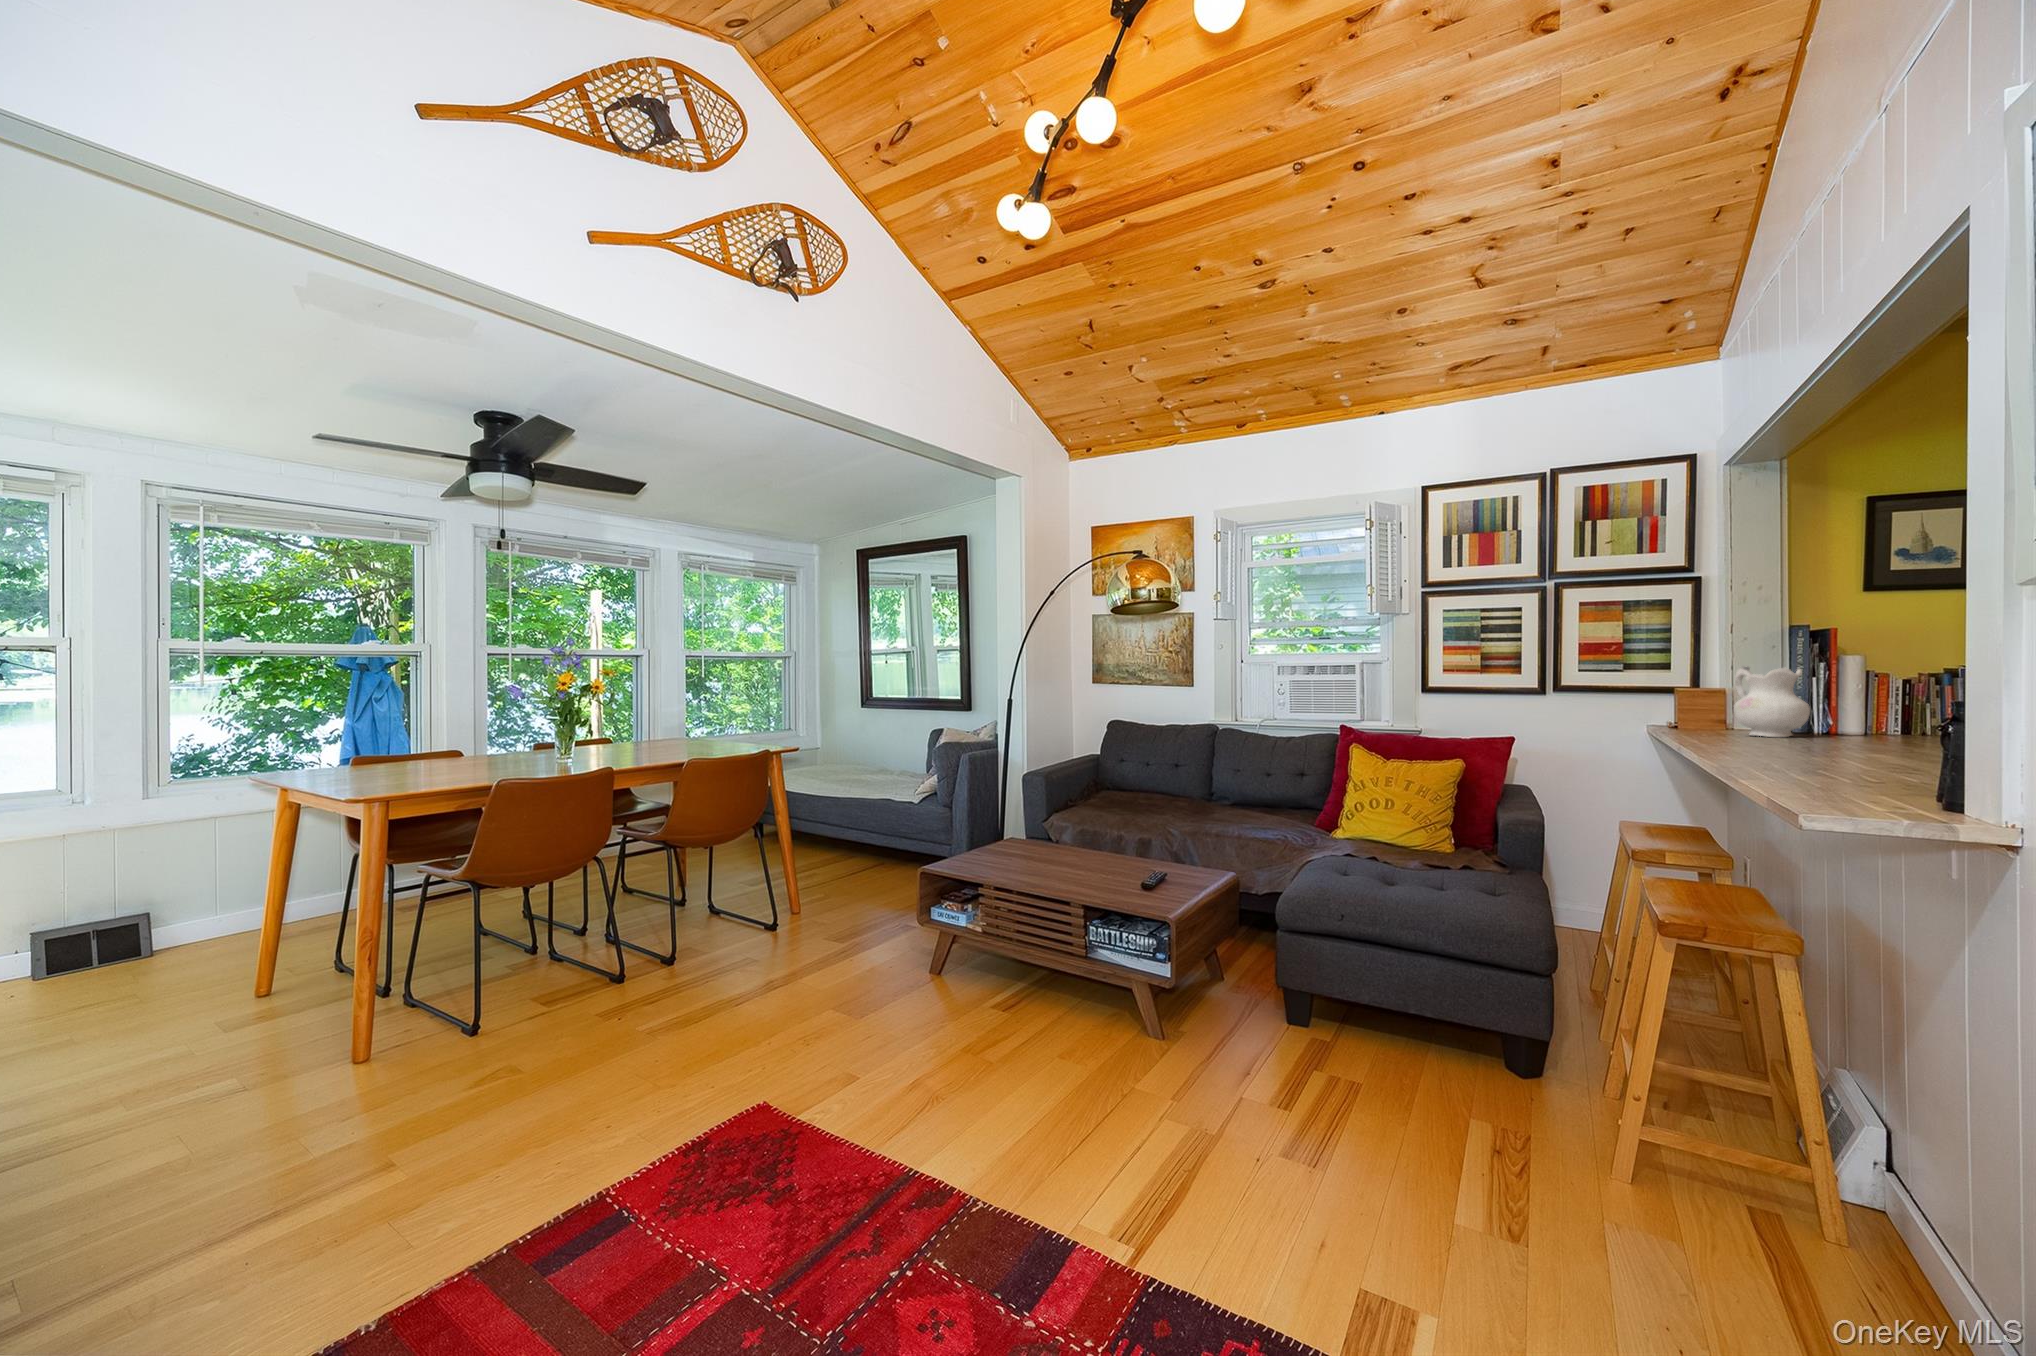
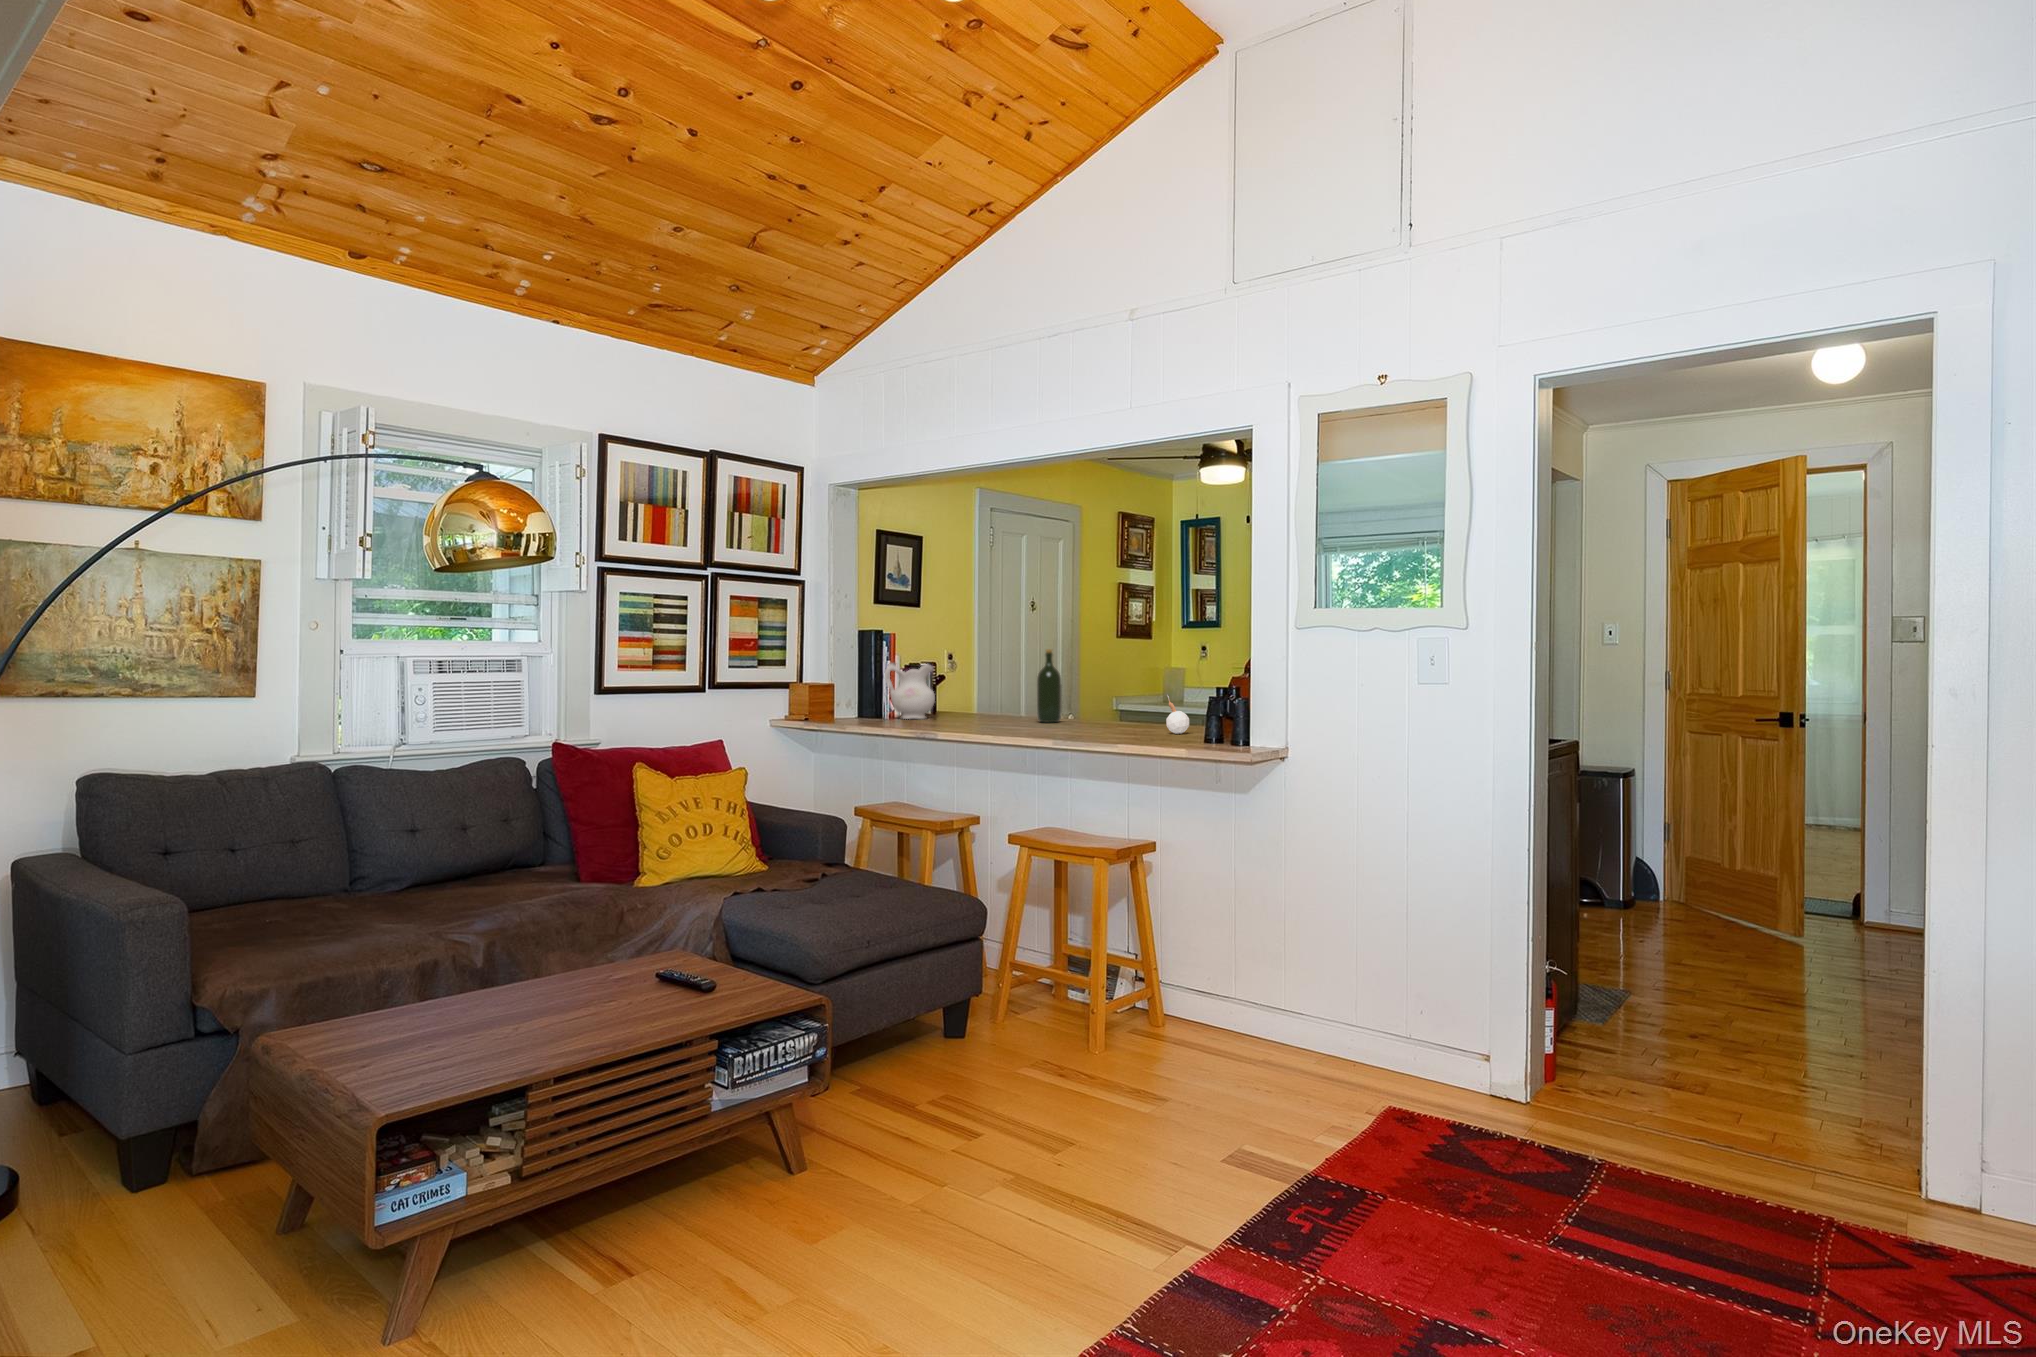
wine bottle: none [1843,646,1899,757] -> present [1037,649,1062,722]
candle: none [1794,720,1848,787] -> present [1166,697,1189,734]

